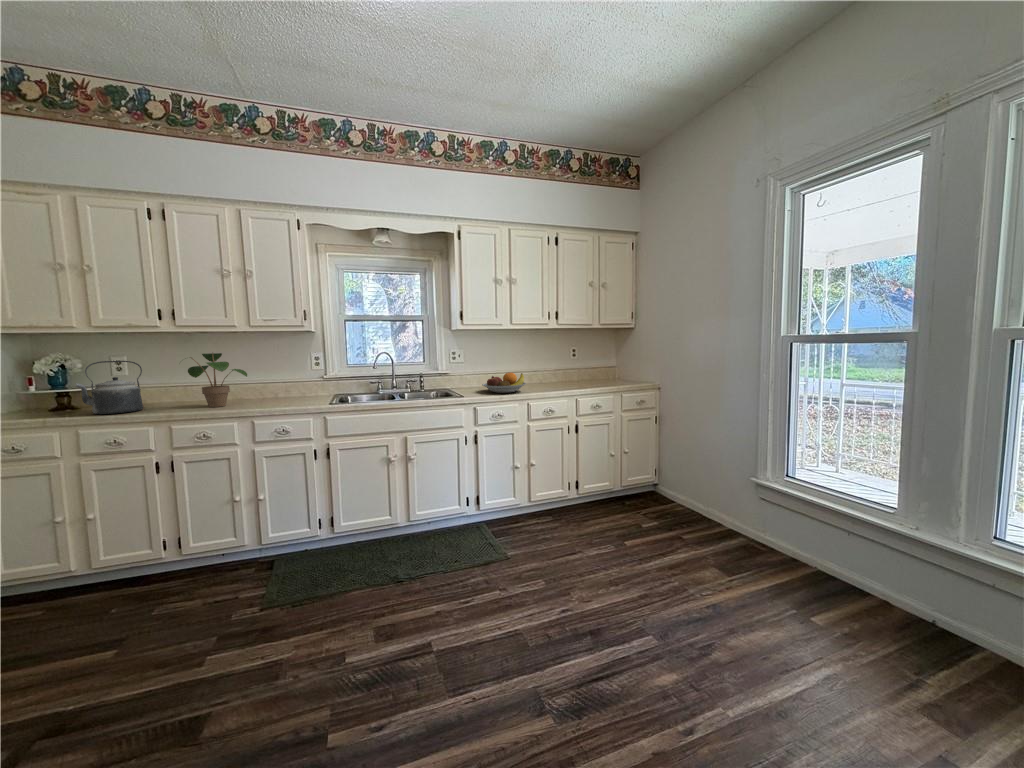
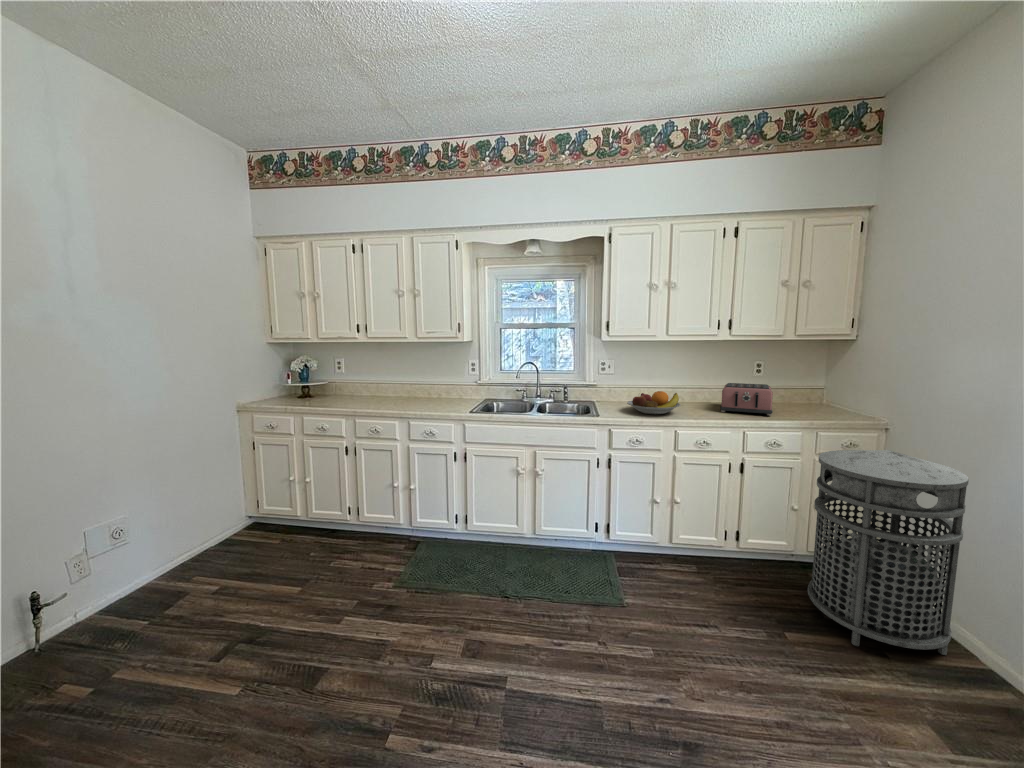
potted plant: present [188,353,247,407] -> none [366,359,414,405]
kettle: present [76,361,143,414] -> none [307,364,347,405]
toaster: none [551,365,591,388] -> present [720,383,773,416]
trash can: none [630,398,713,538] -> present [808,450,969,655]

